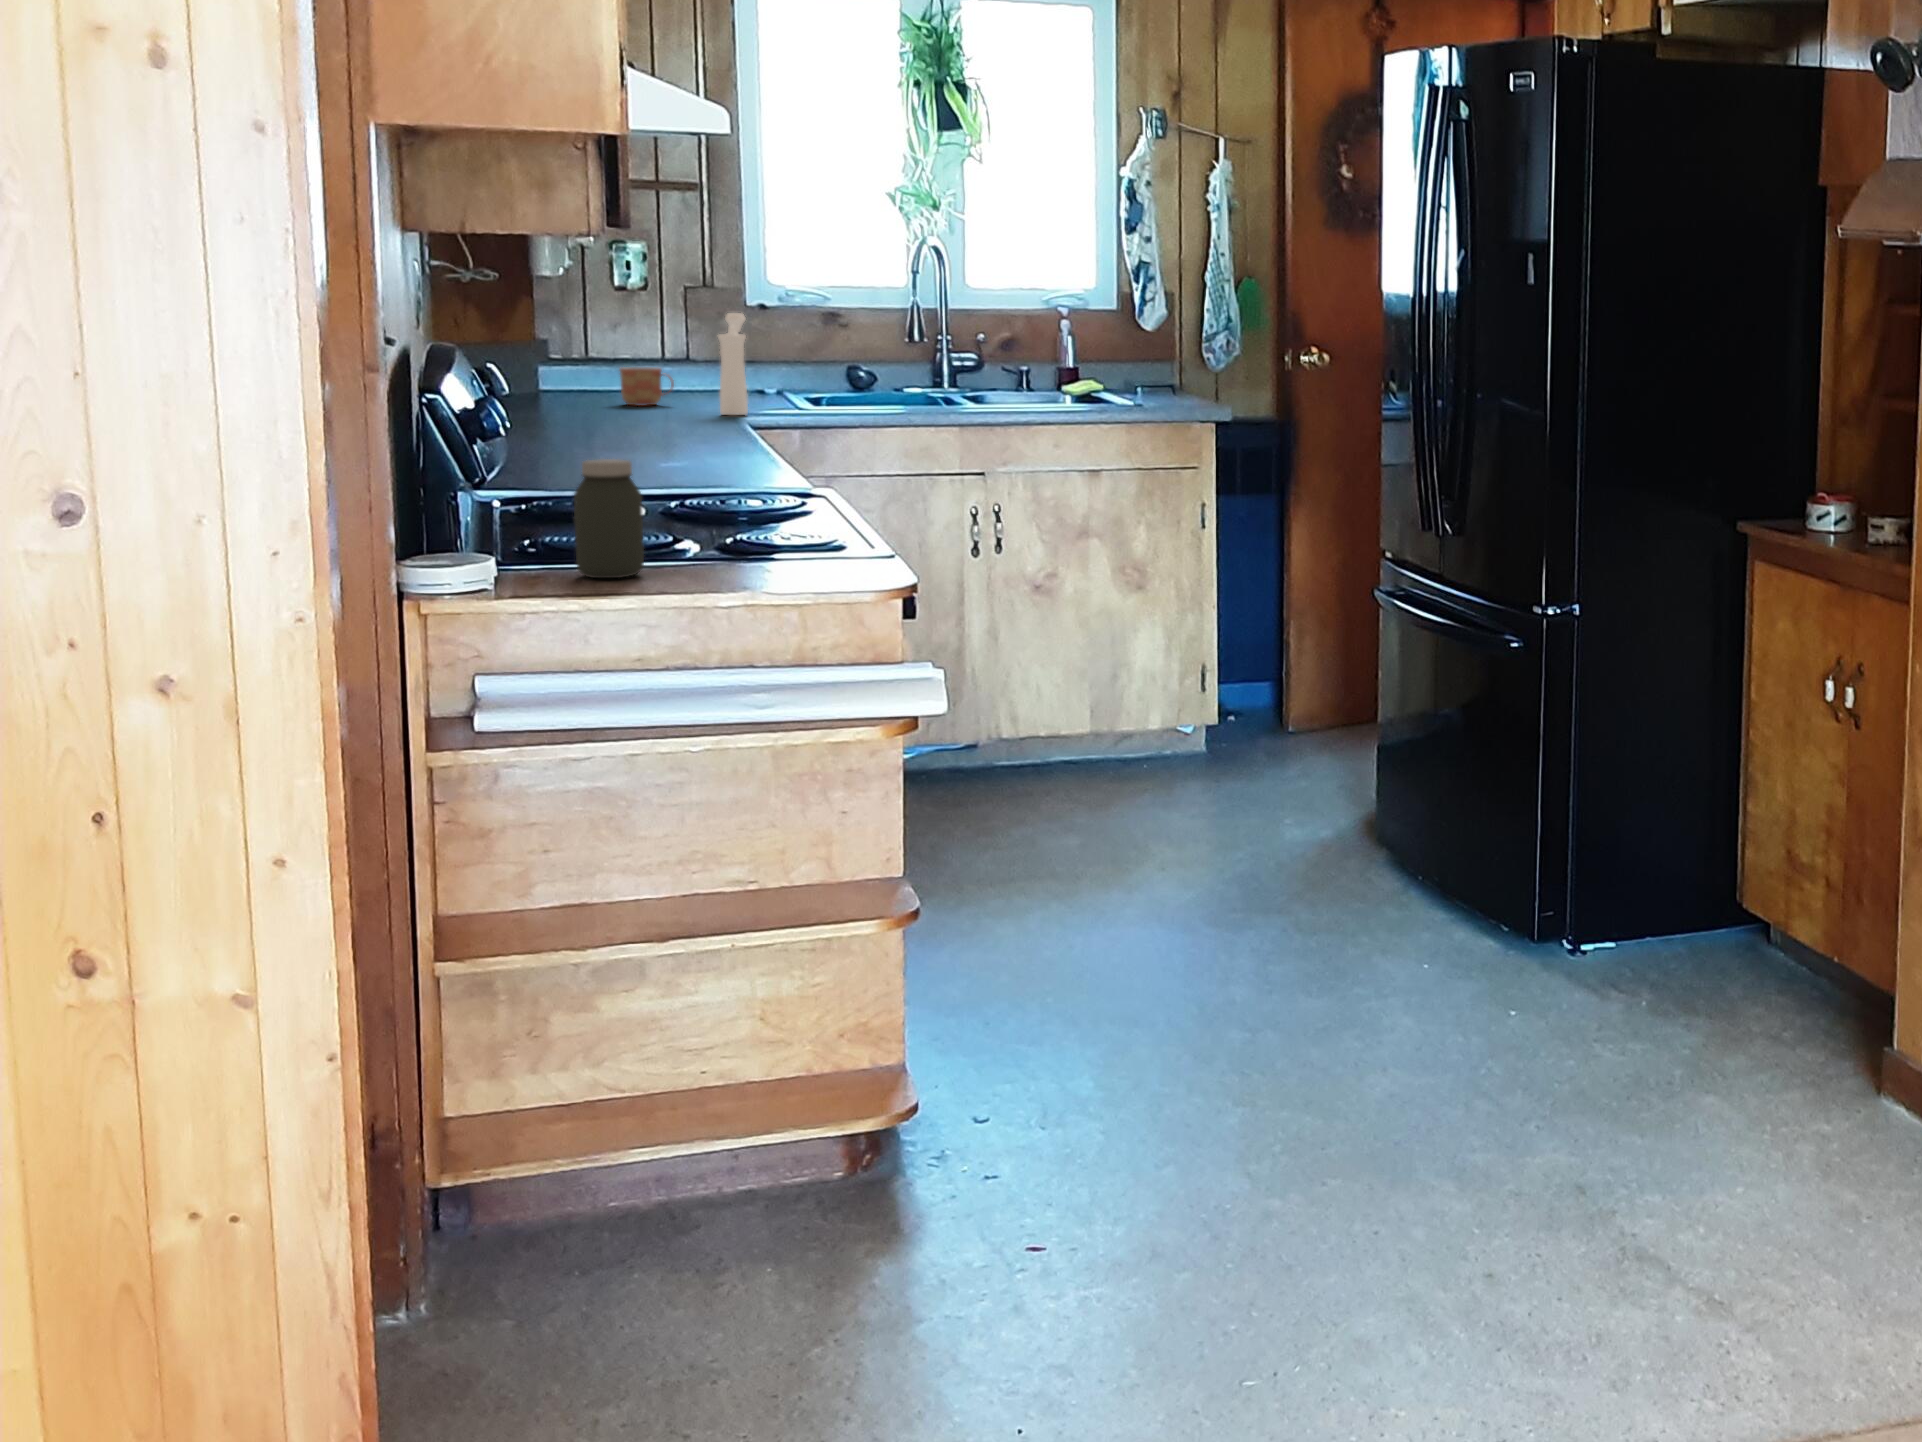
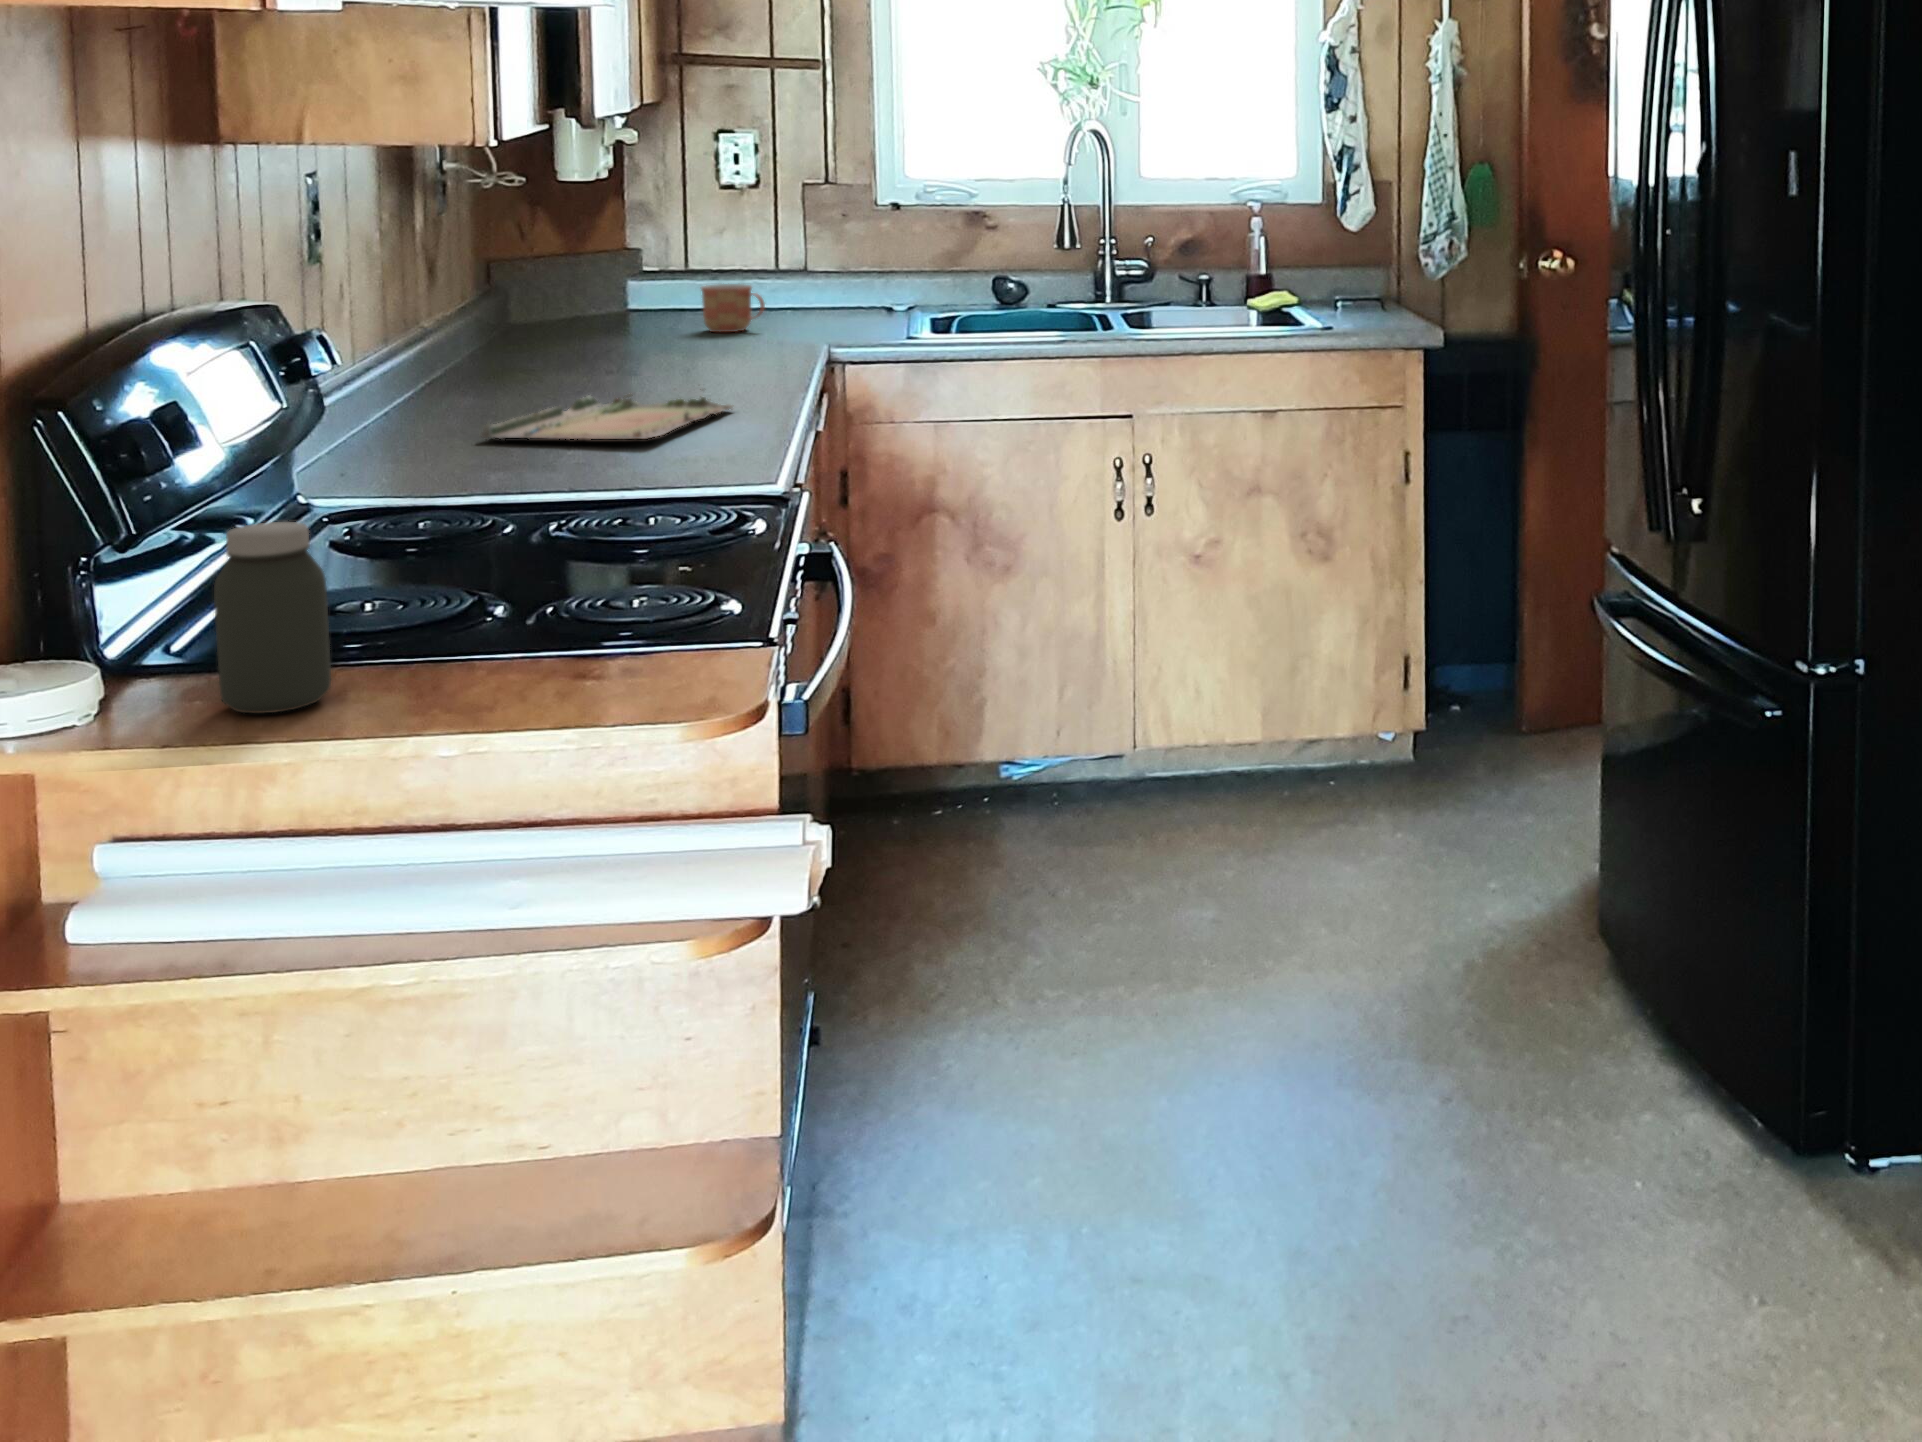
pepper mill: present [718,313,748,415] -> none [799,220,844,348]
tray: none [540,429,718,463] -> present [480,389,733,439]

